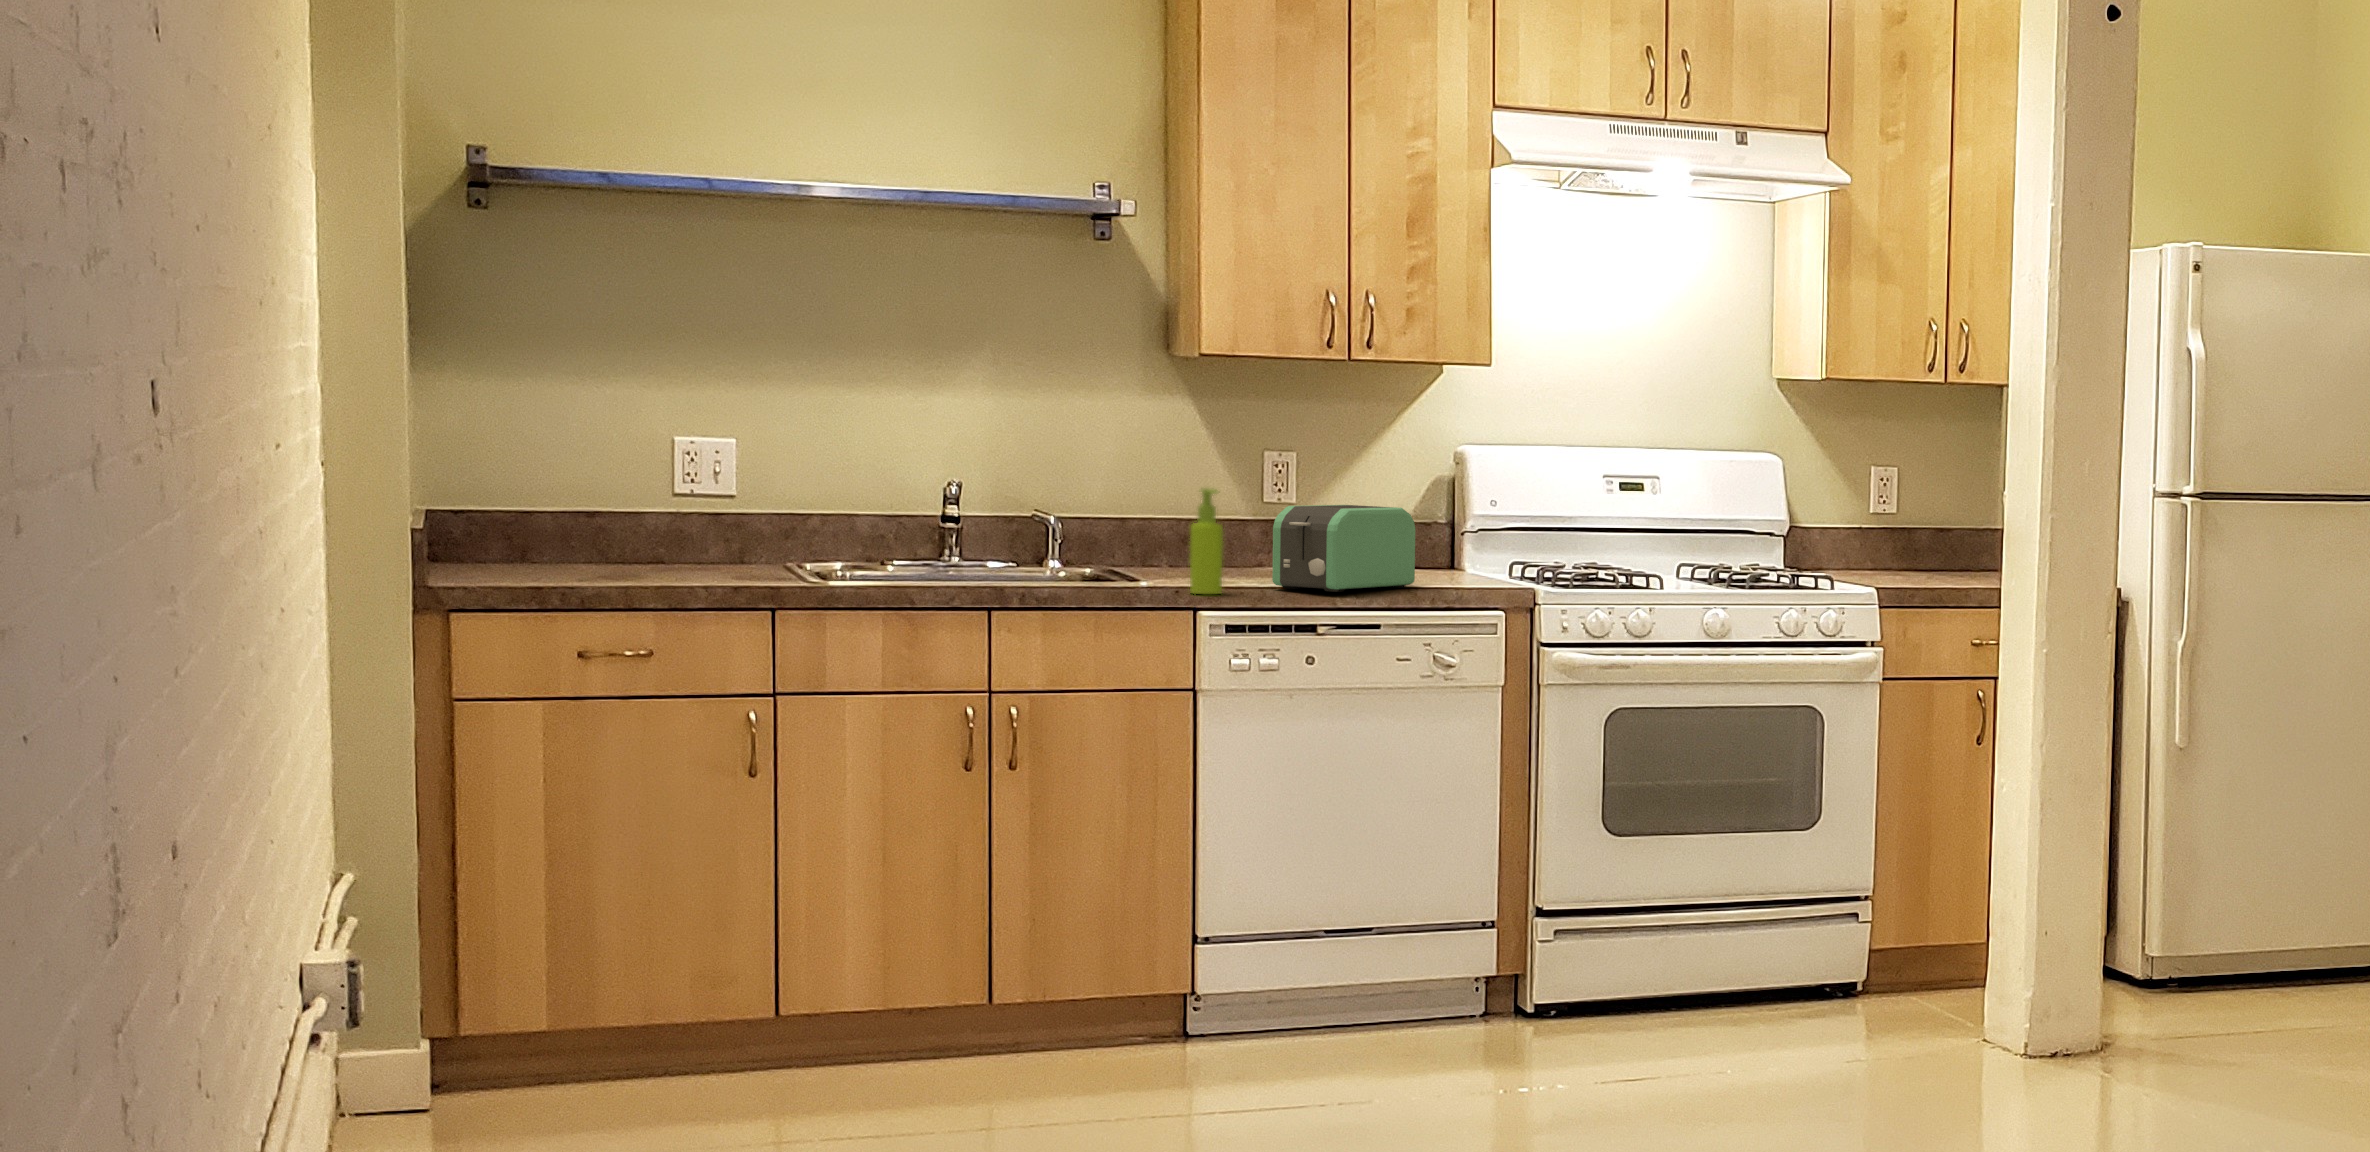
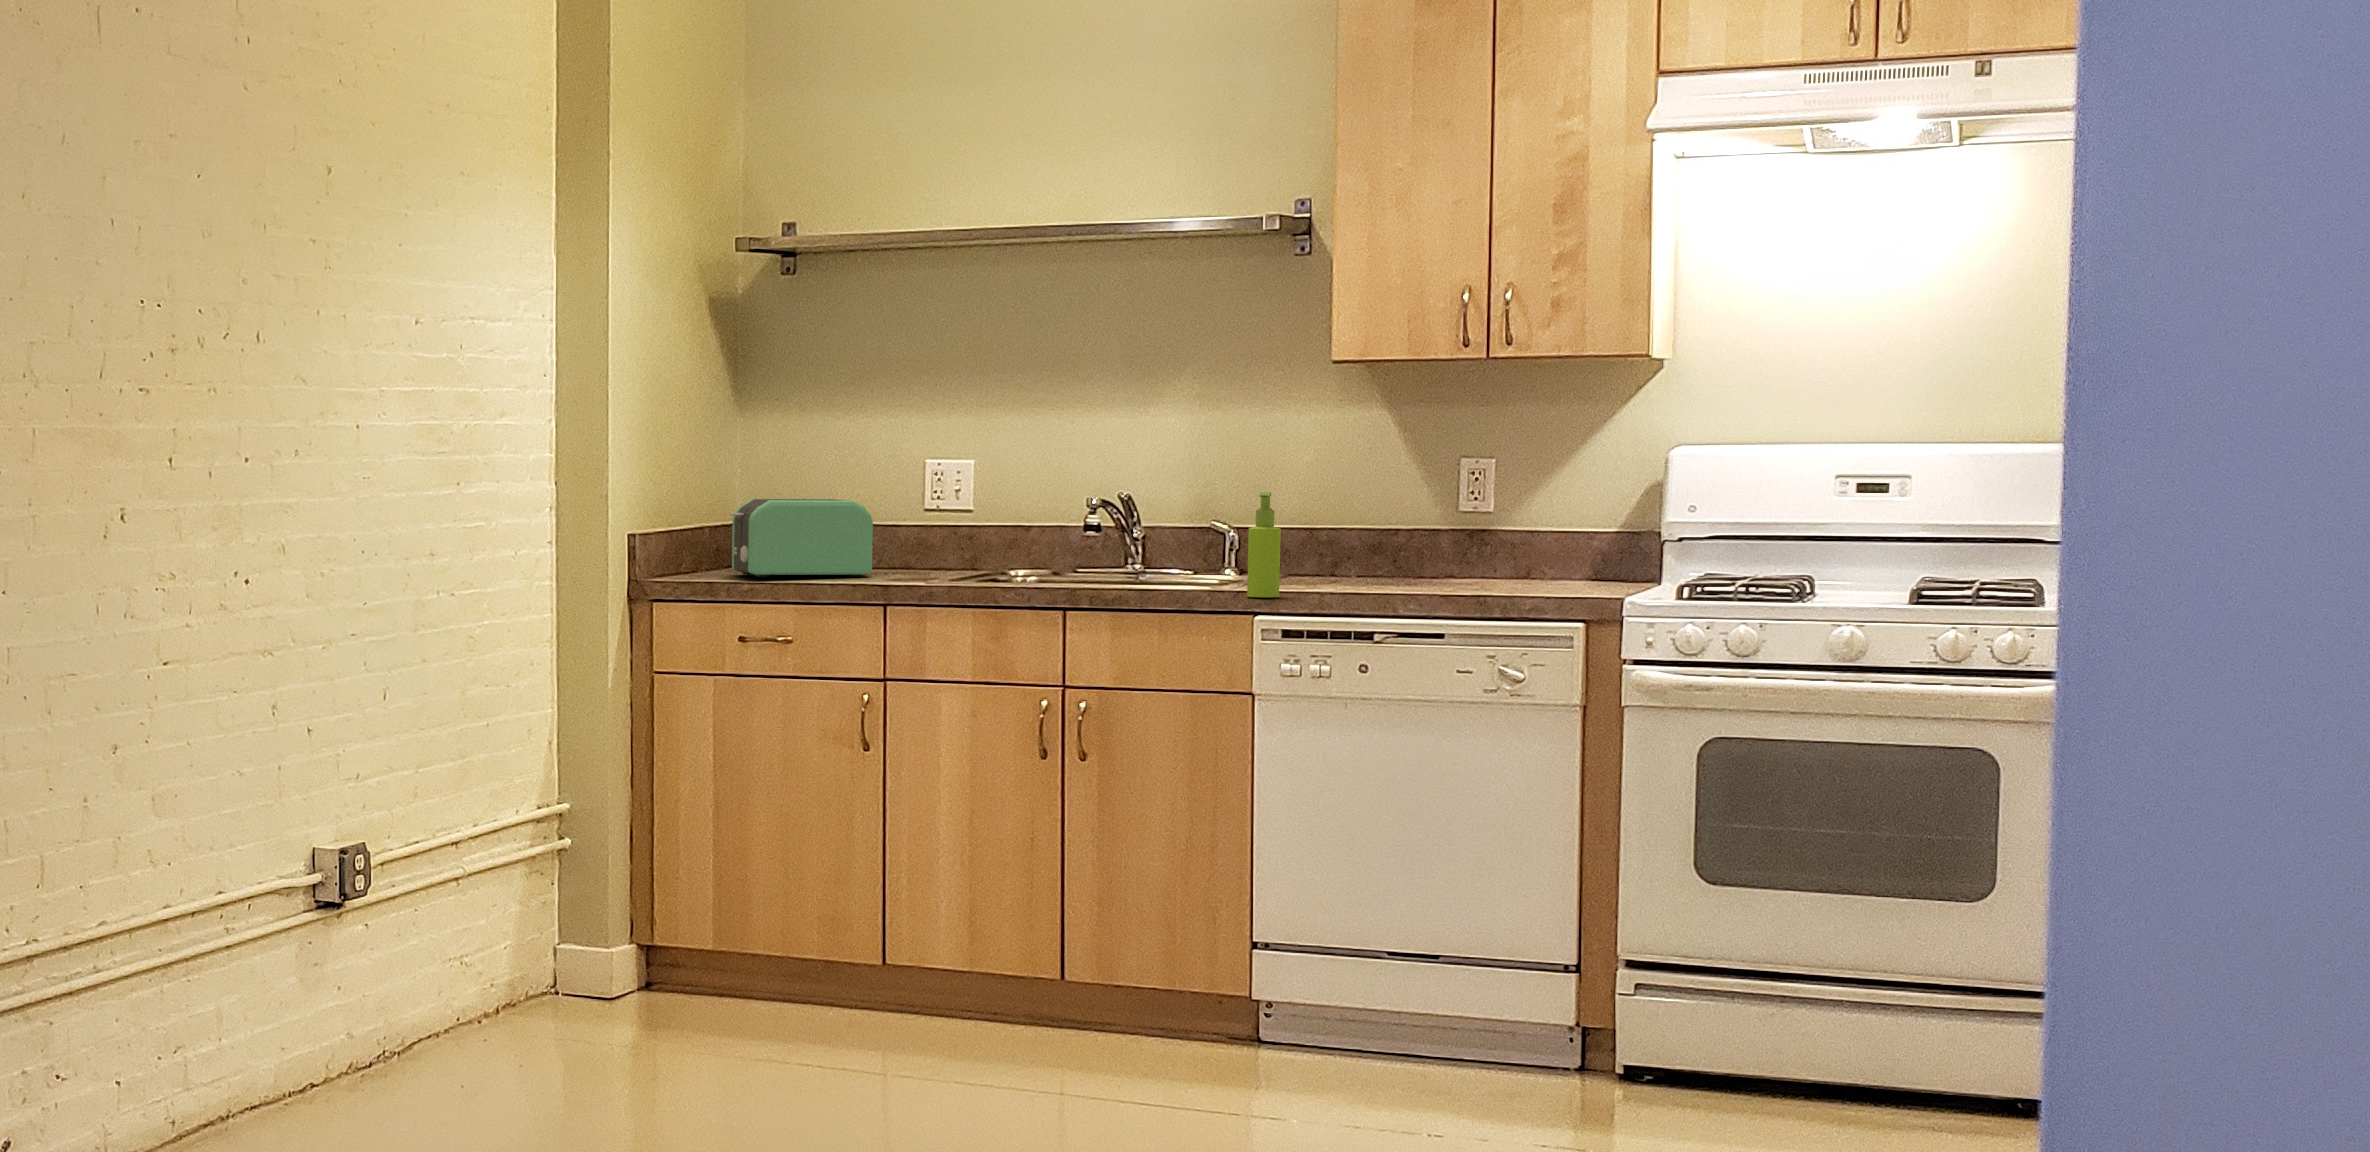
toaster: present [1272,505,1415,592] -> present [729,499,873,577]

